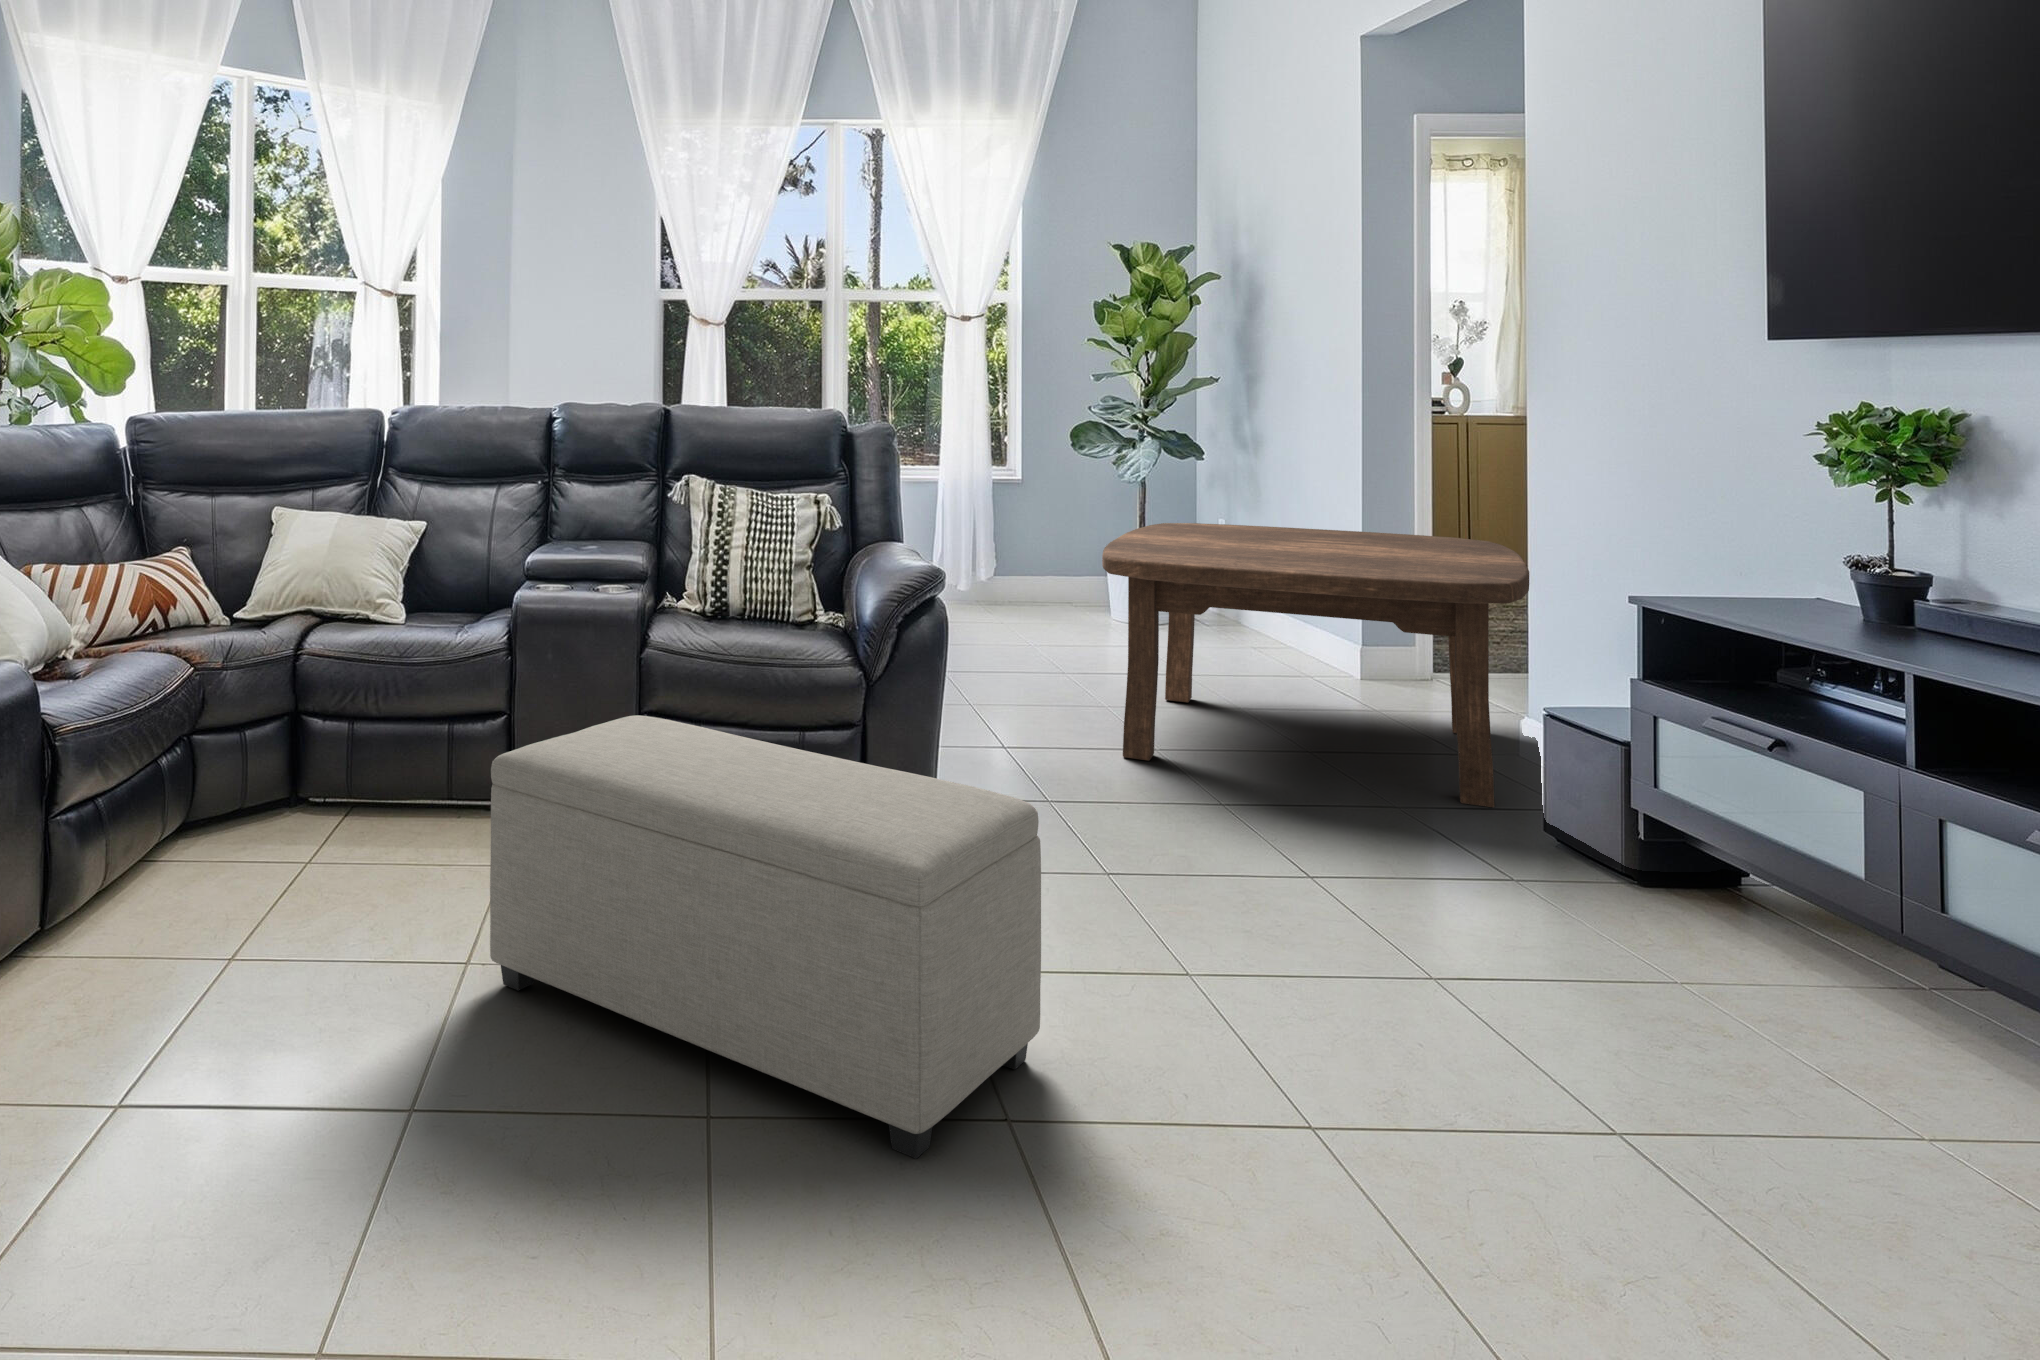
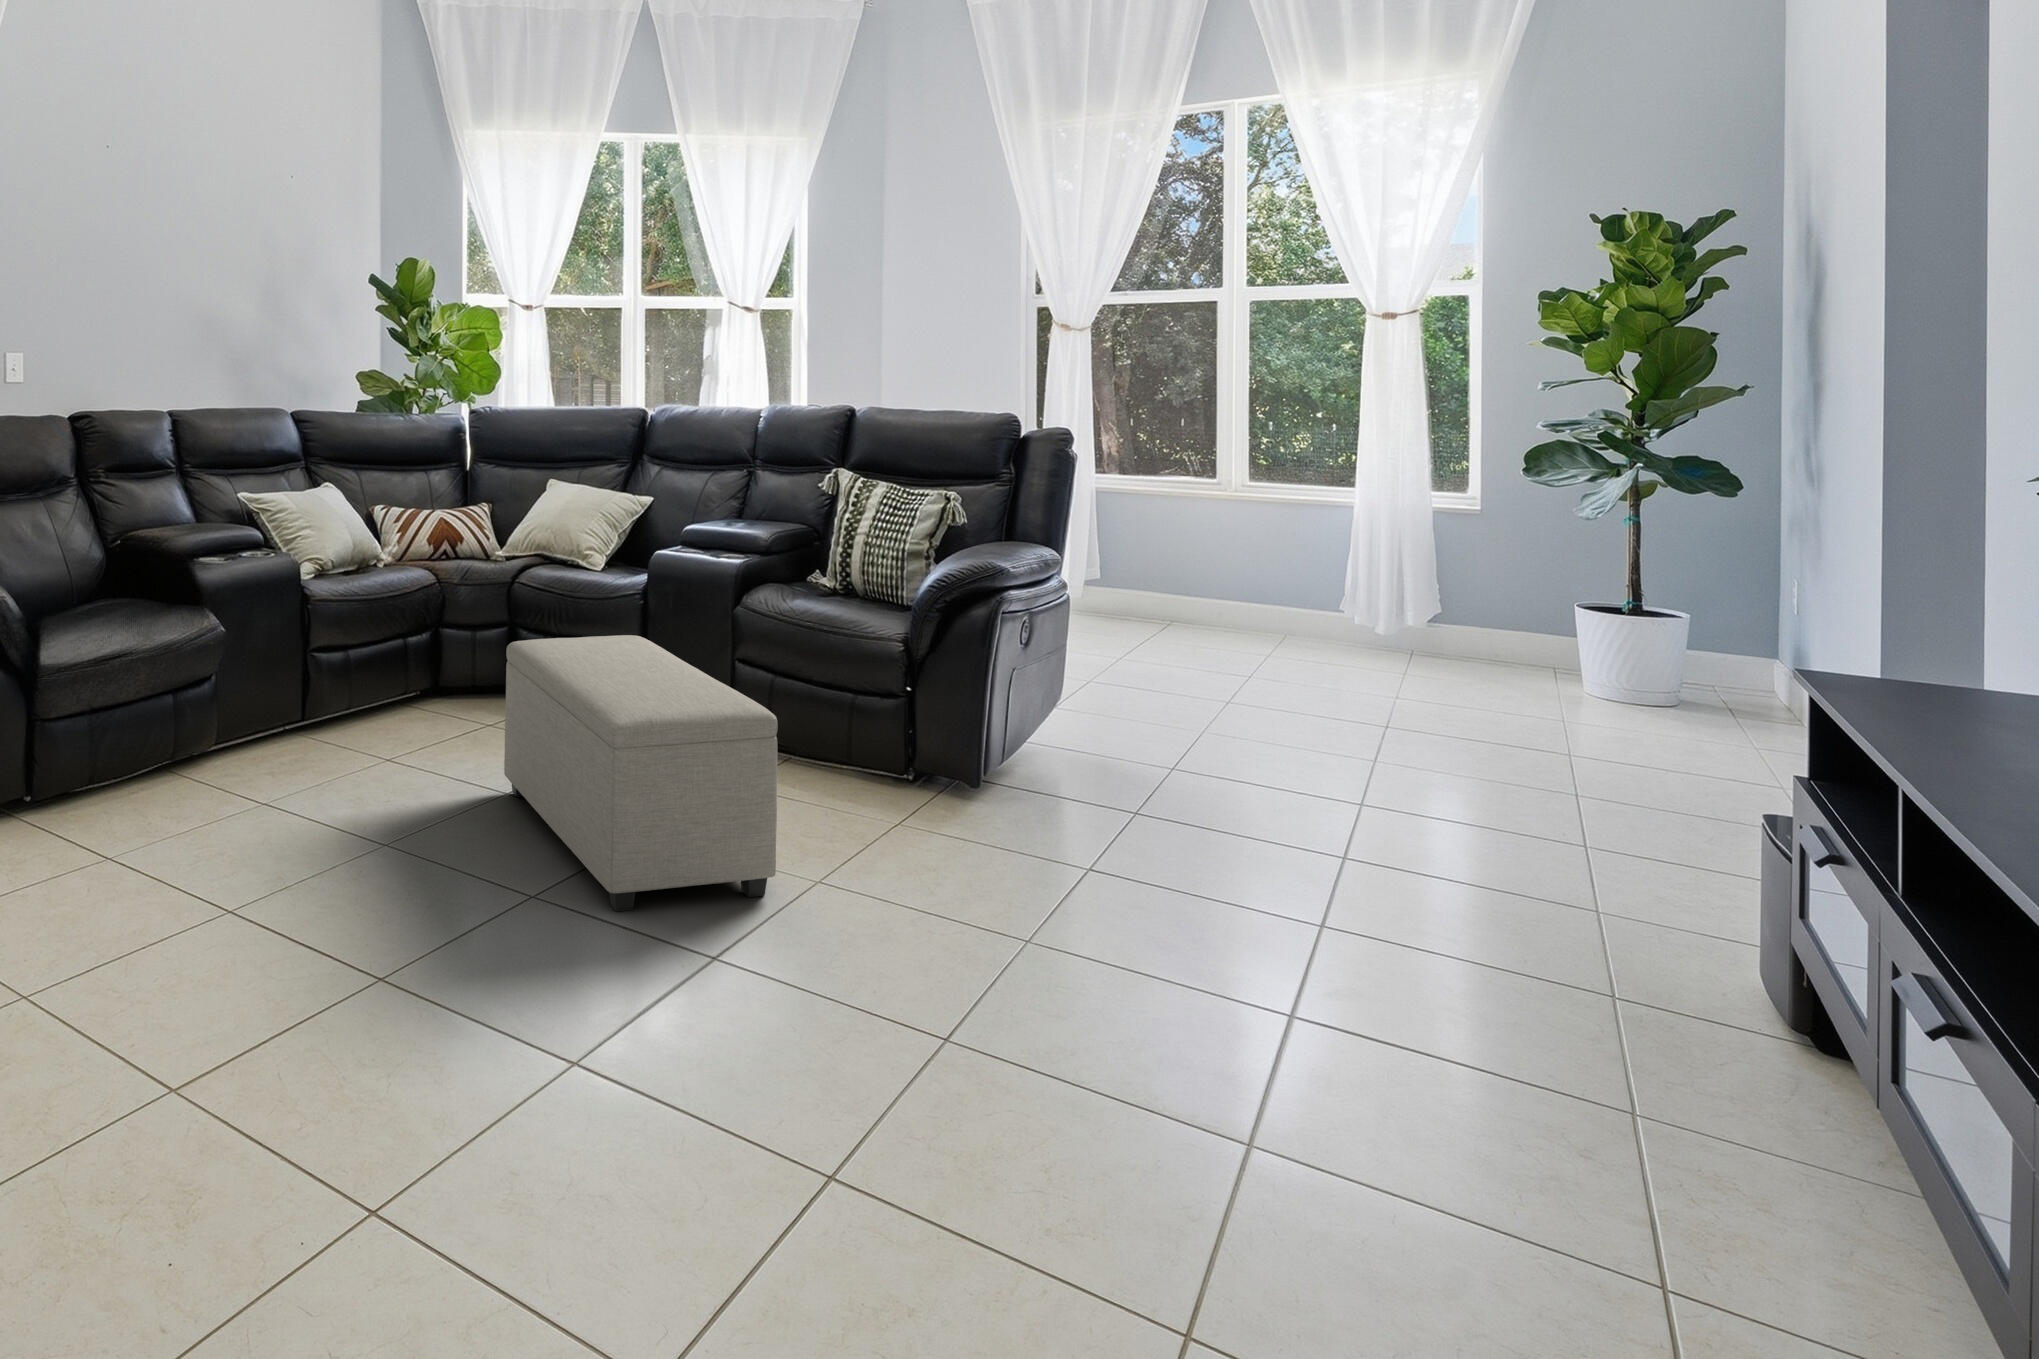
coffee table: present [1102,523,1529,807] -> none [1216,557,1778,875]

